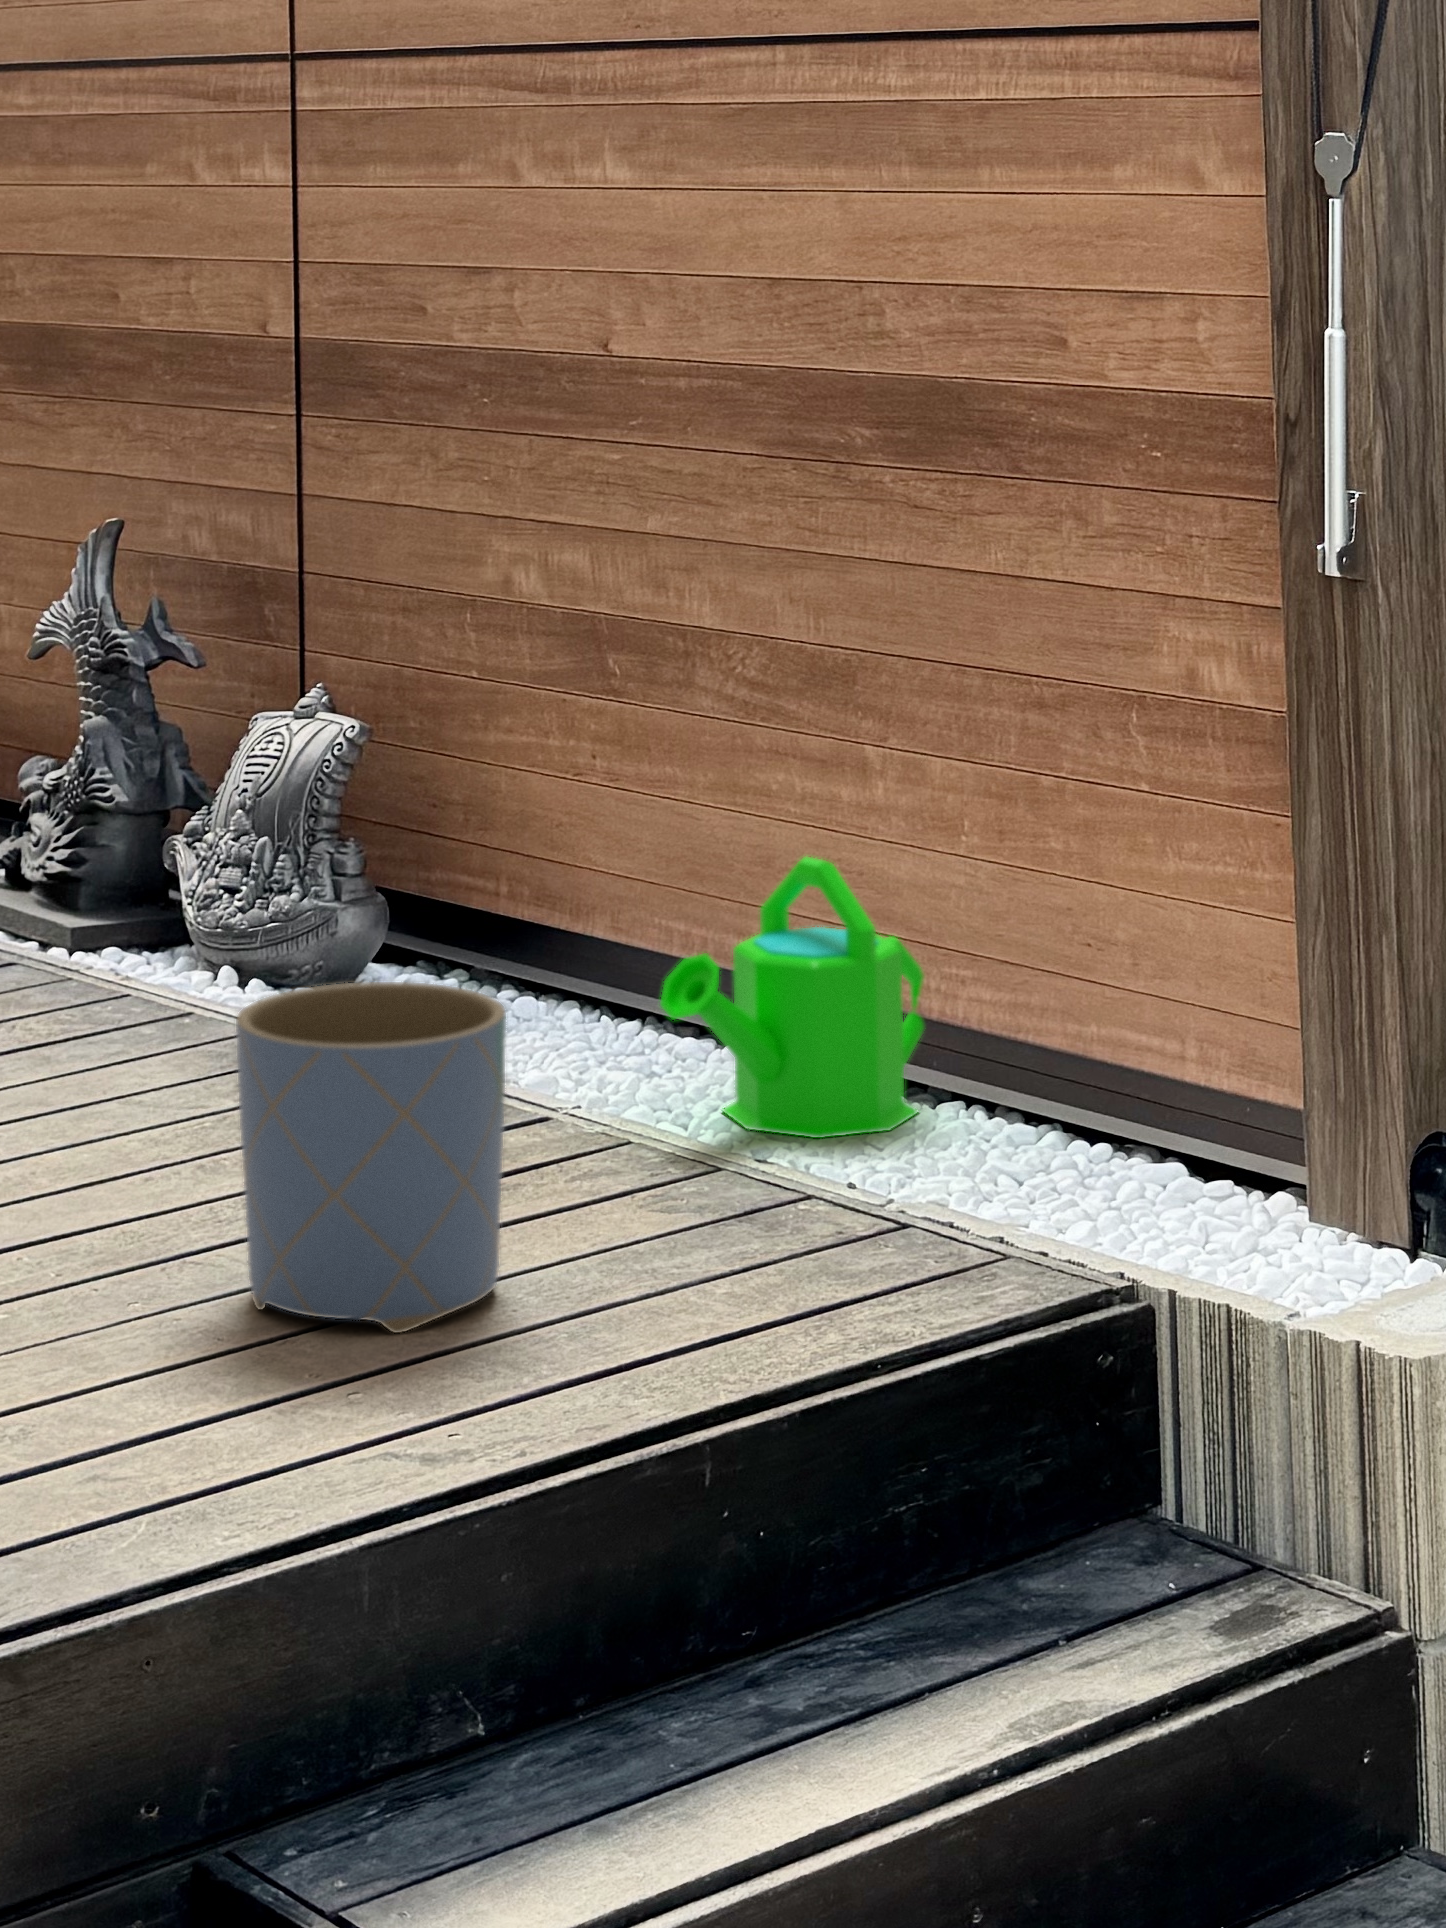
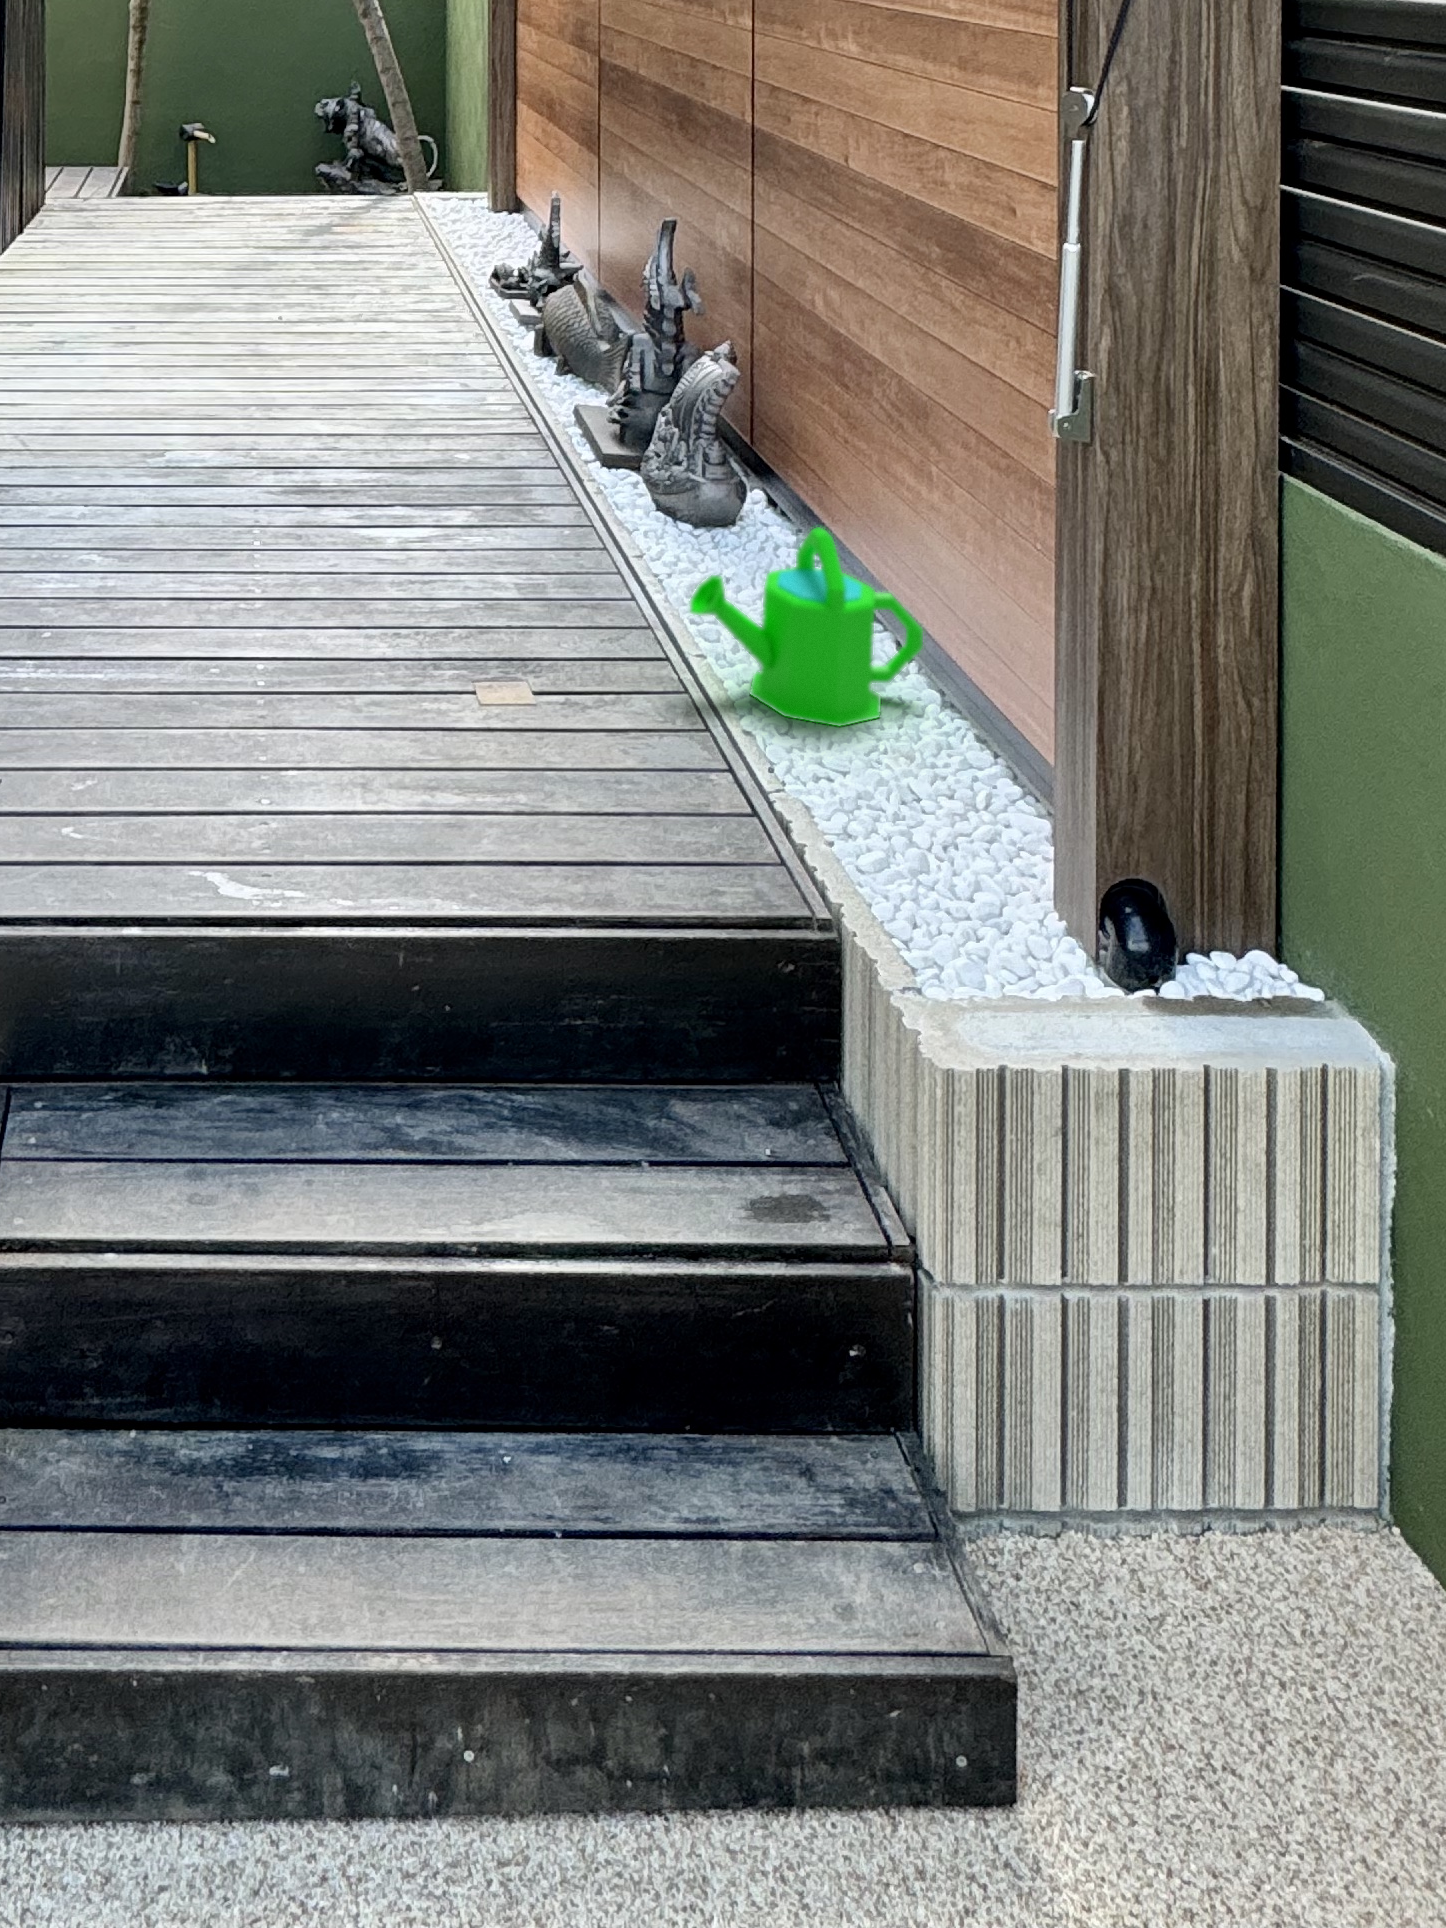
planter: present [236,982,506,1333] -> none [291,549,458,782]

